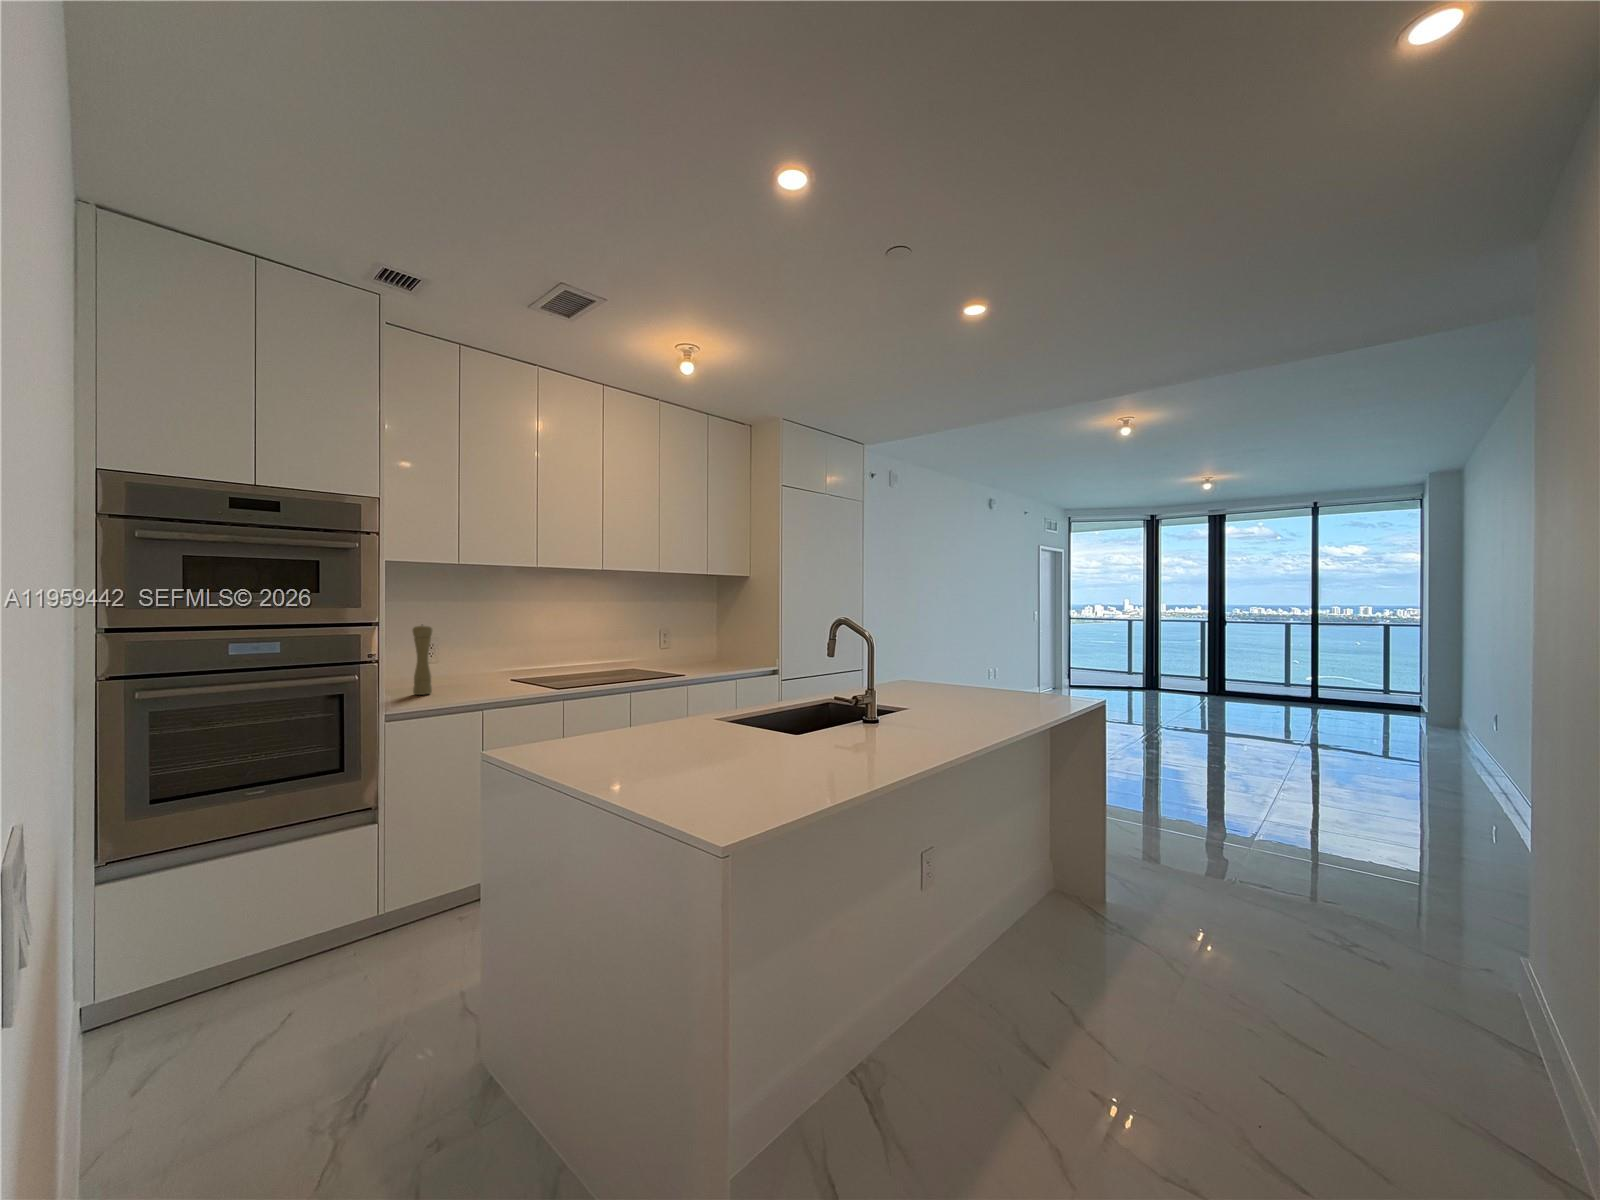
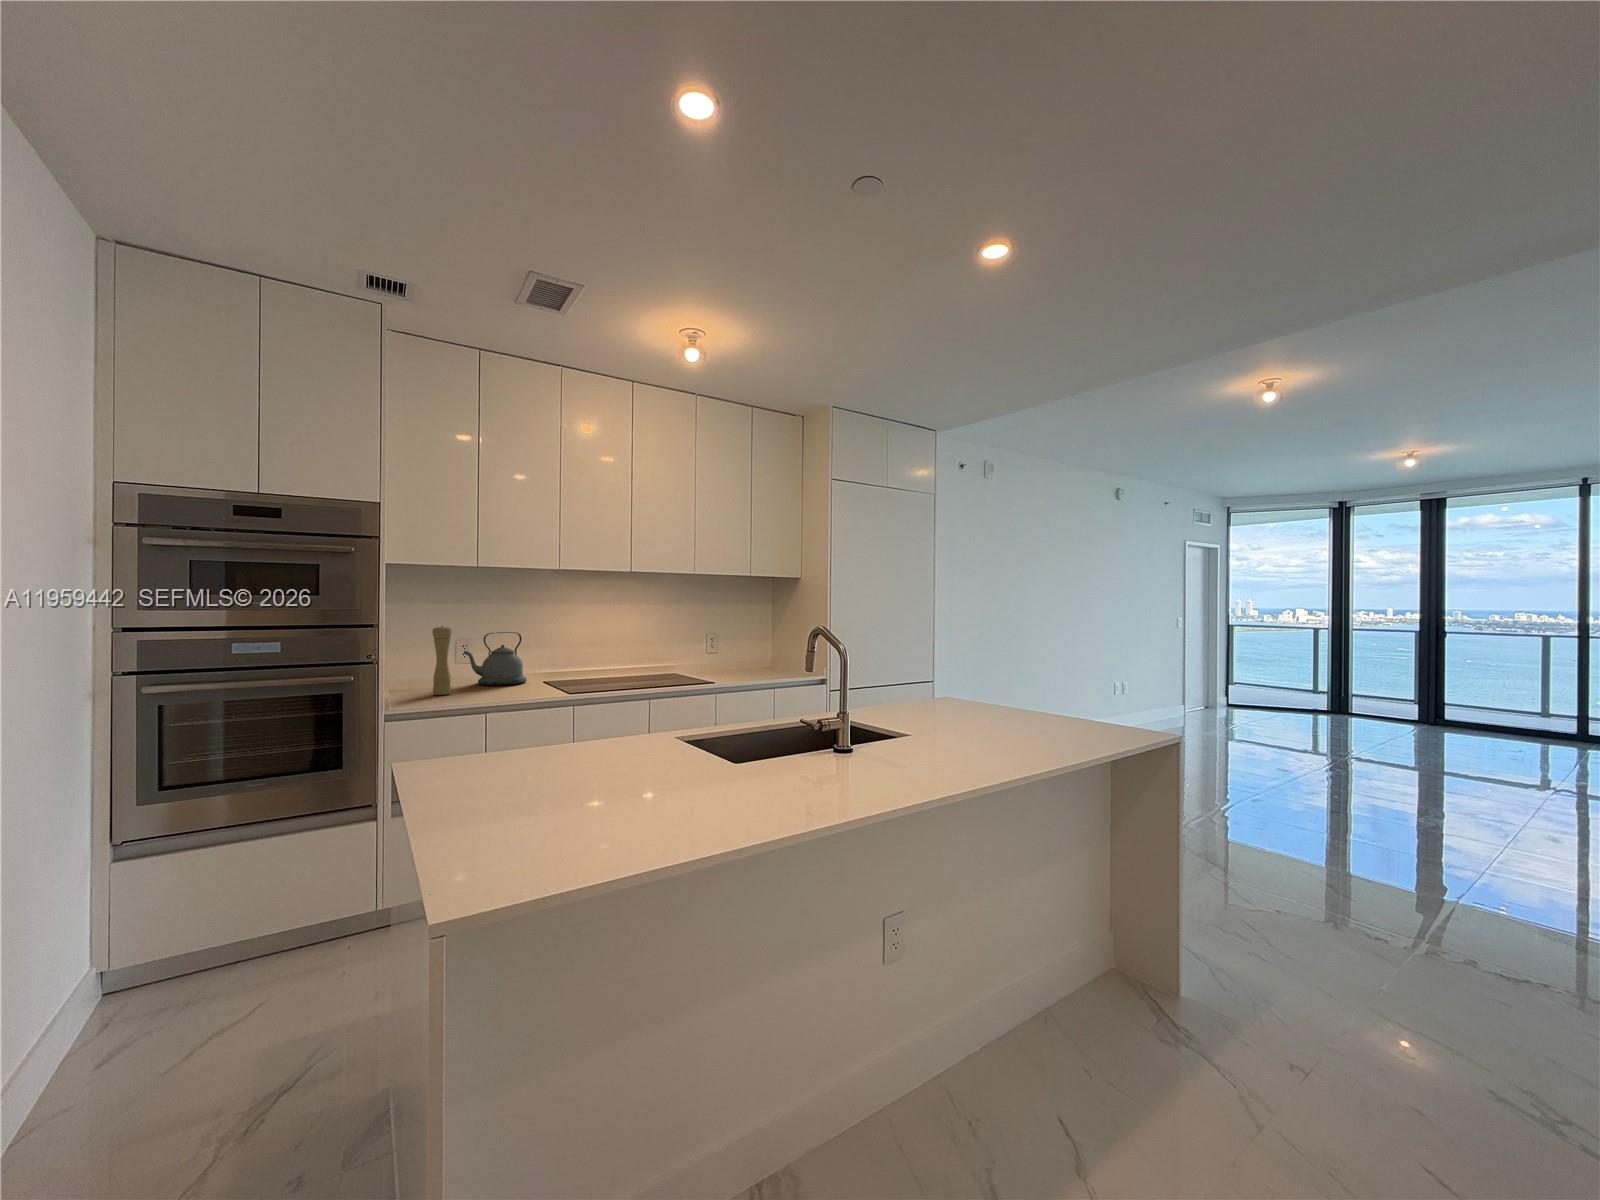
kettle: none [432,630,493,684] -> present [464,632,527,685]

